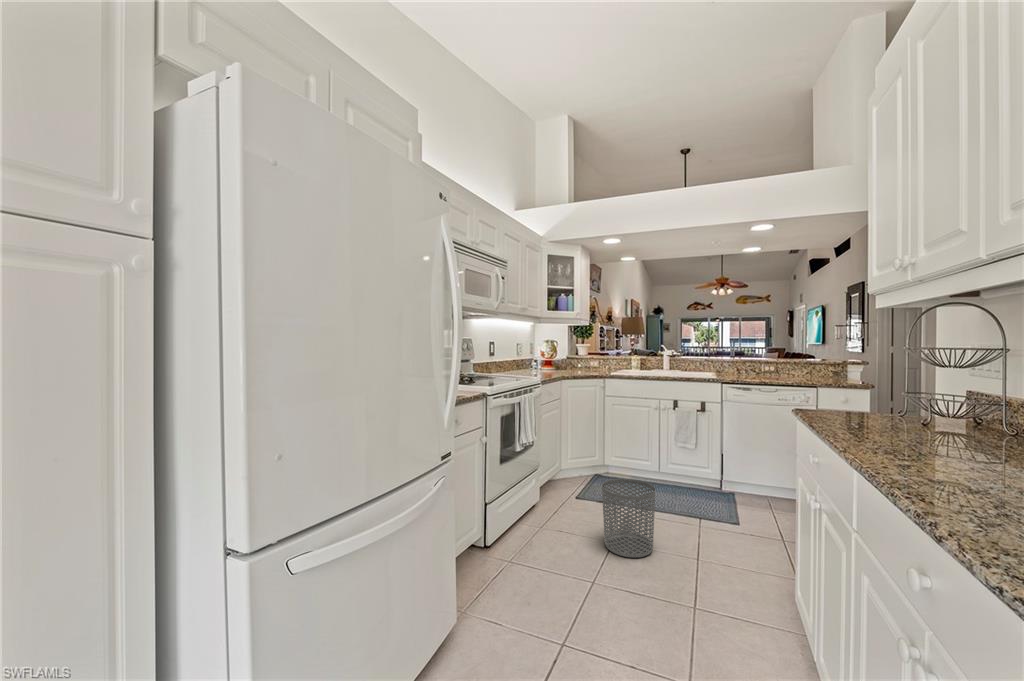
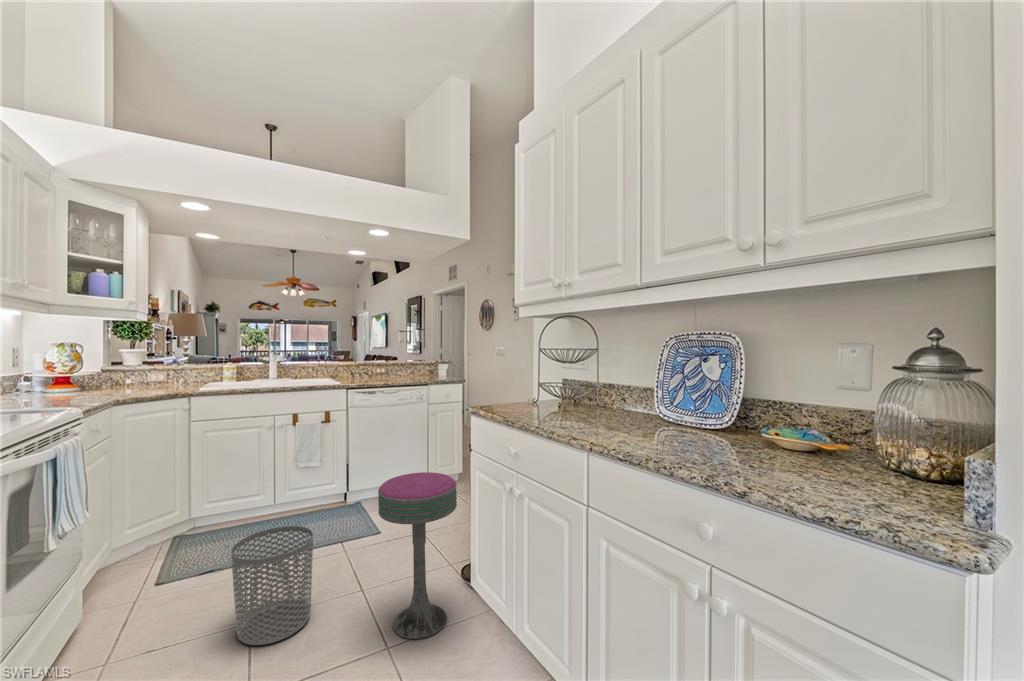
bar stool: none [695,464,772,613] -> present [378,472,457,639]

